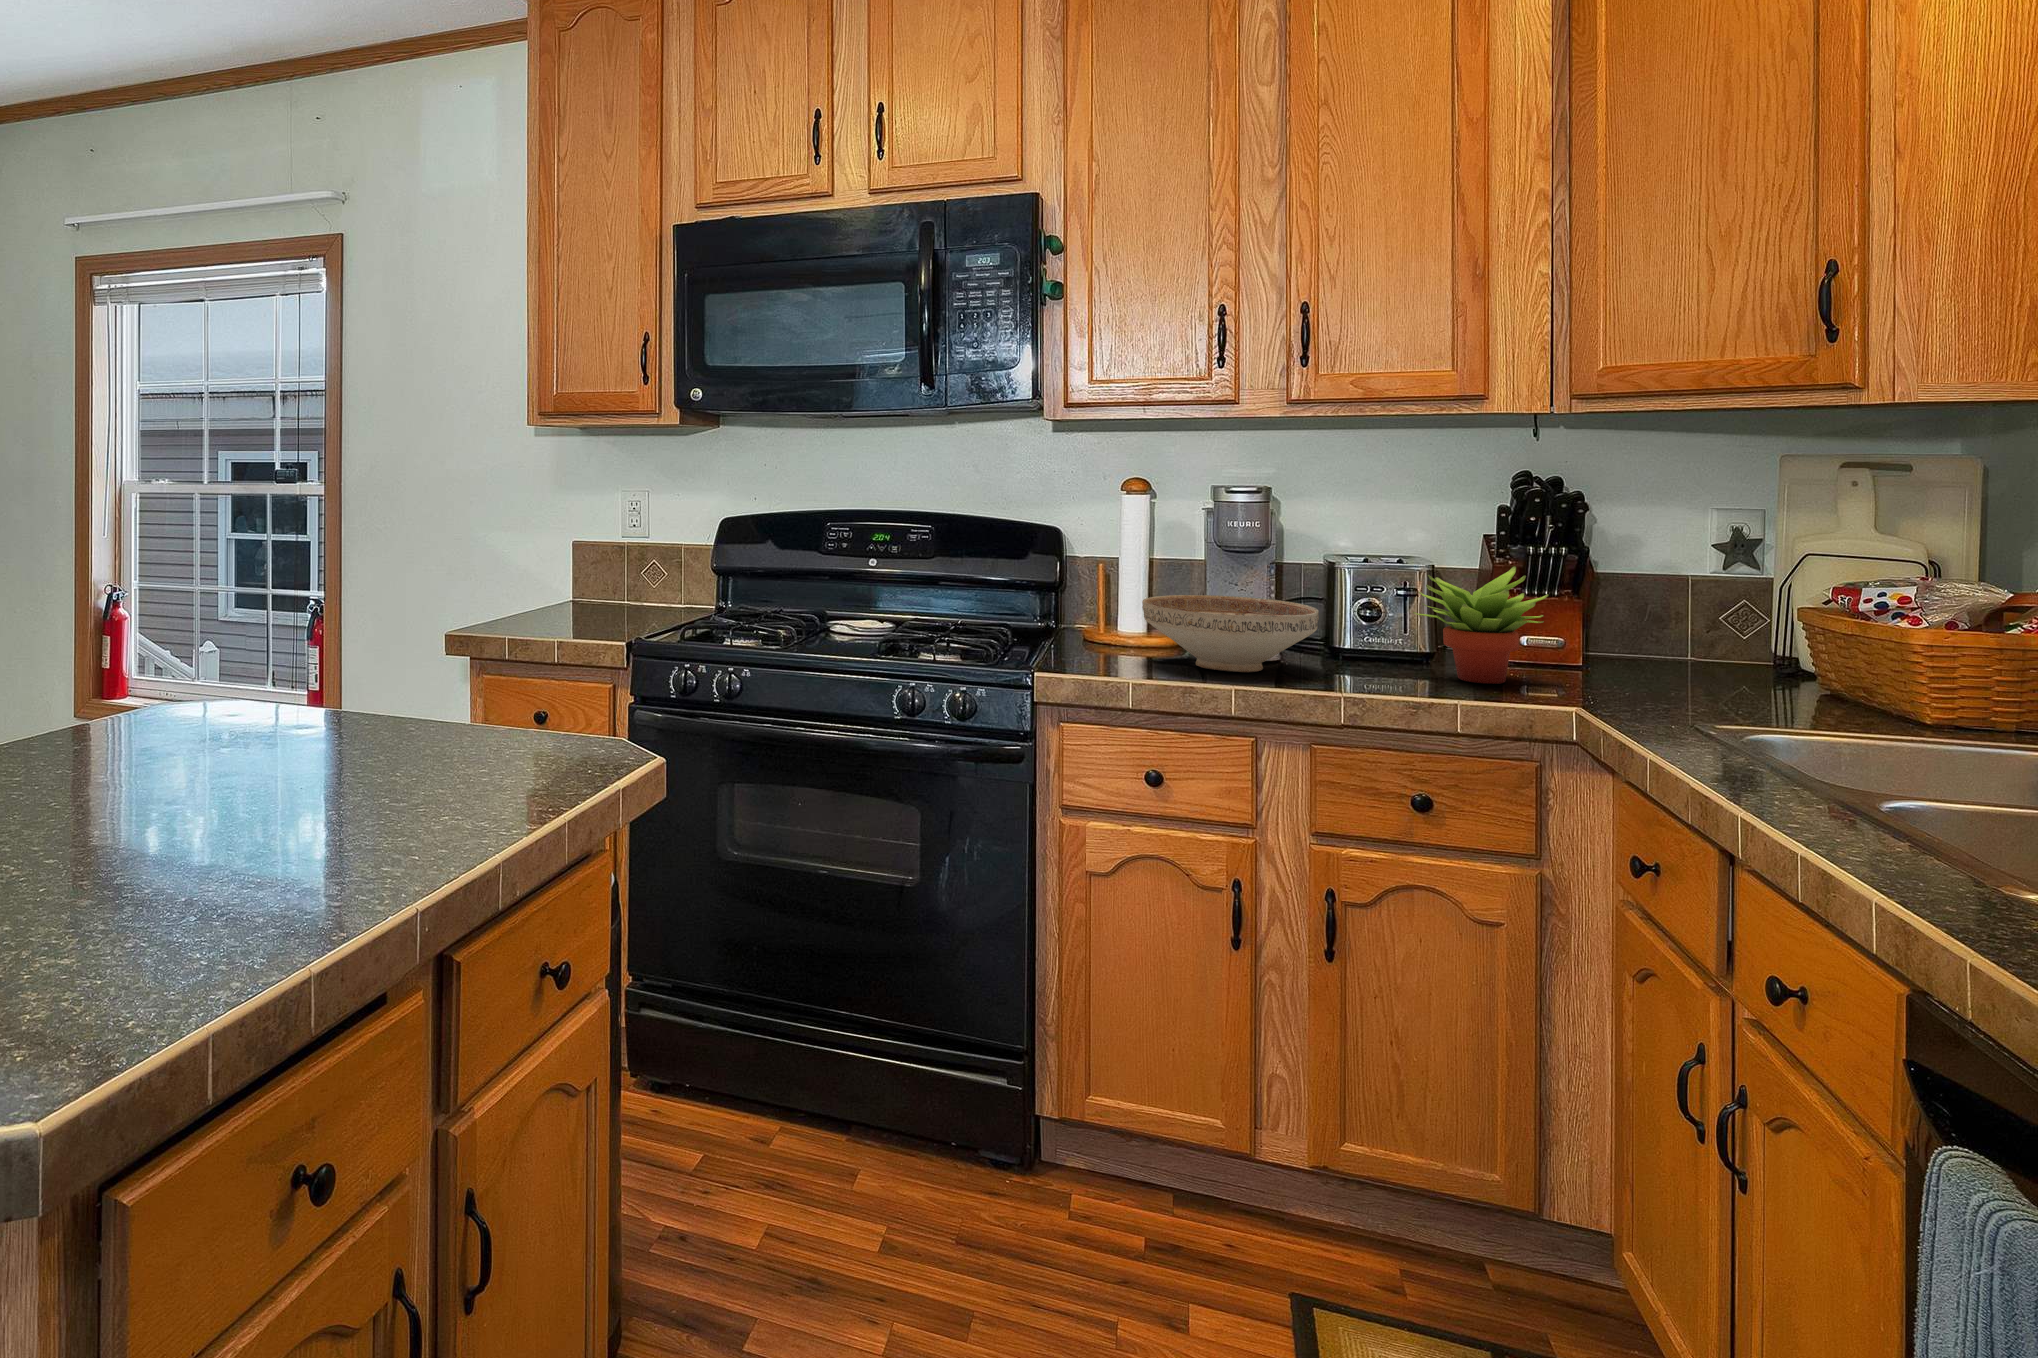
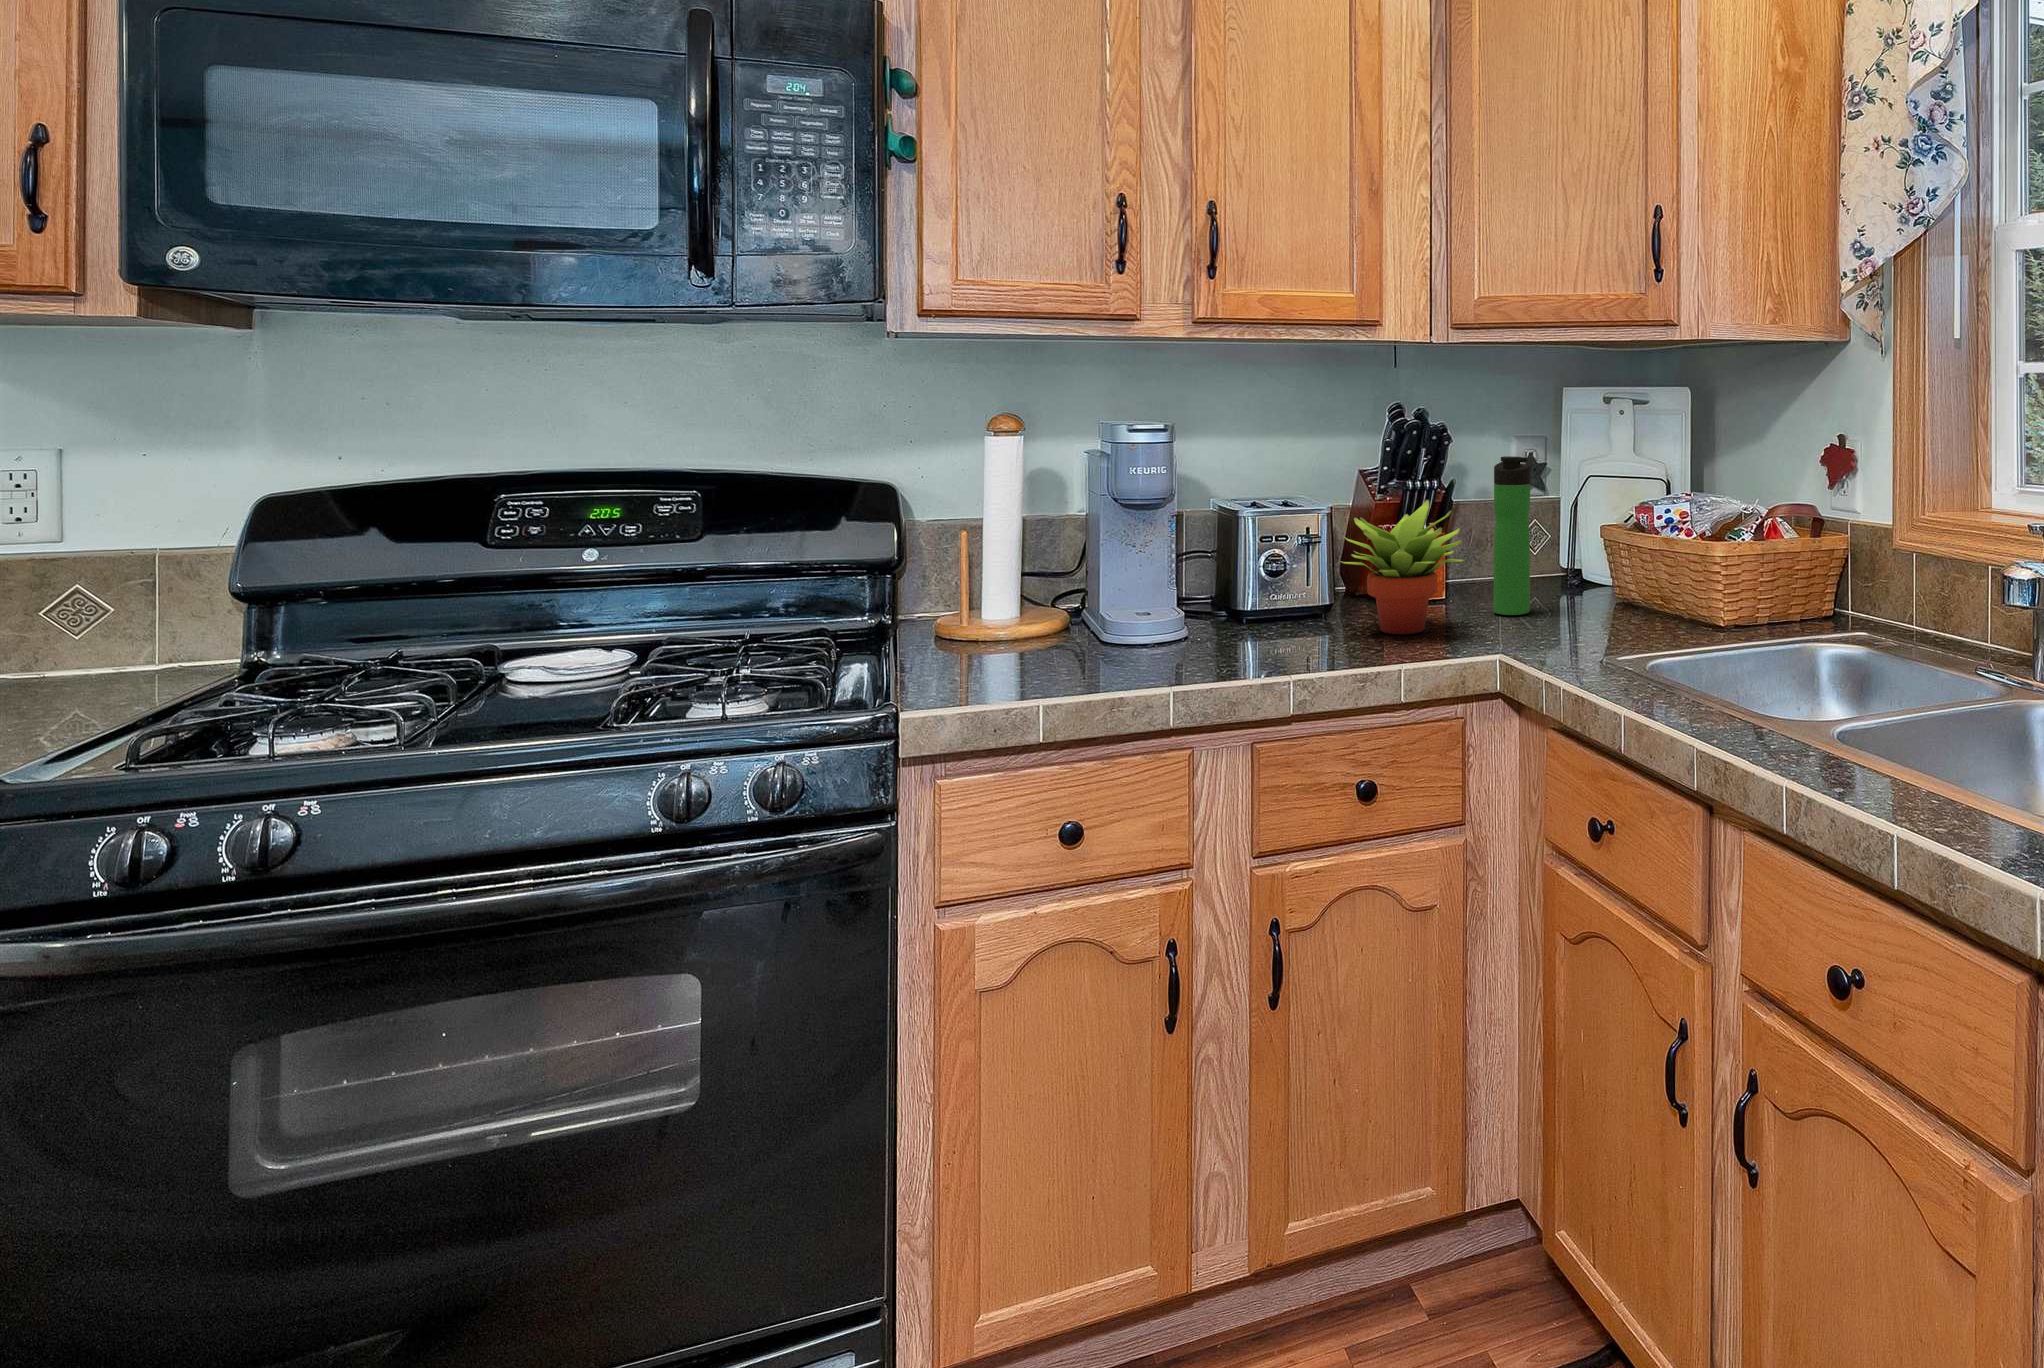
bottle: none [1599,532,1651,686] -> present [1494,456,1532,615]
decorative bowl: present [1142,595,1319,672] -> none [1036,560,1250,664]

